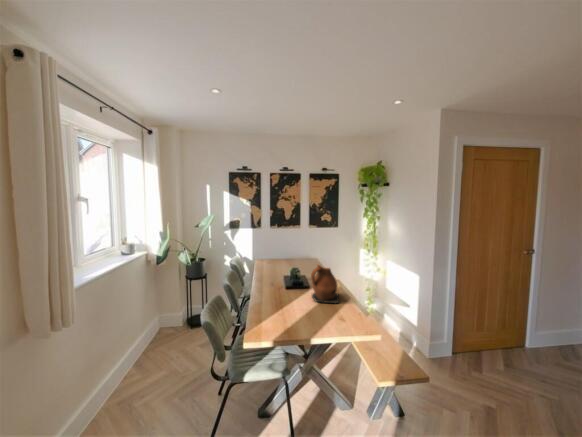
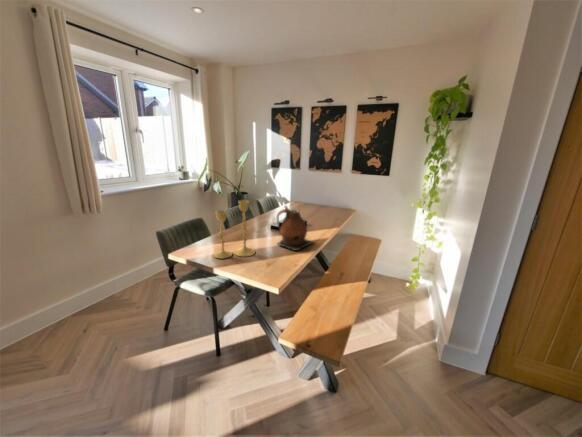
candlestick: none [278,264,311,328] -> present [214,200,255,259]

